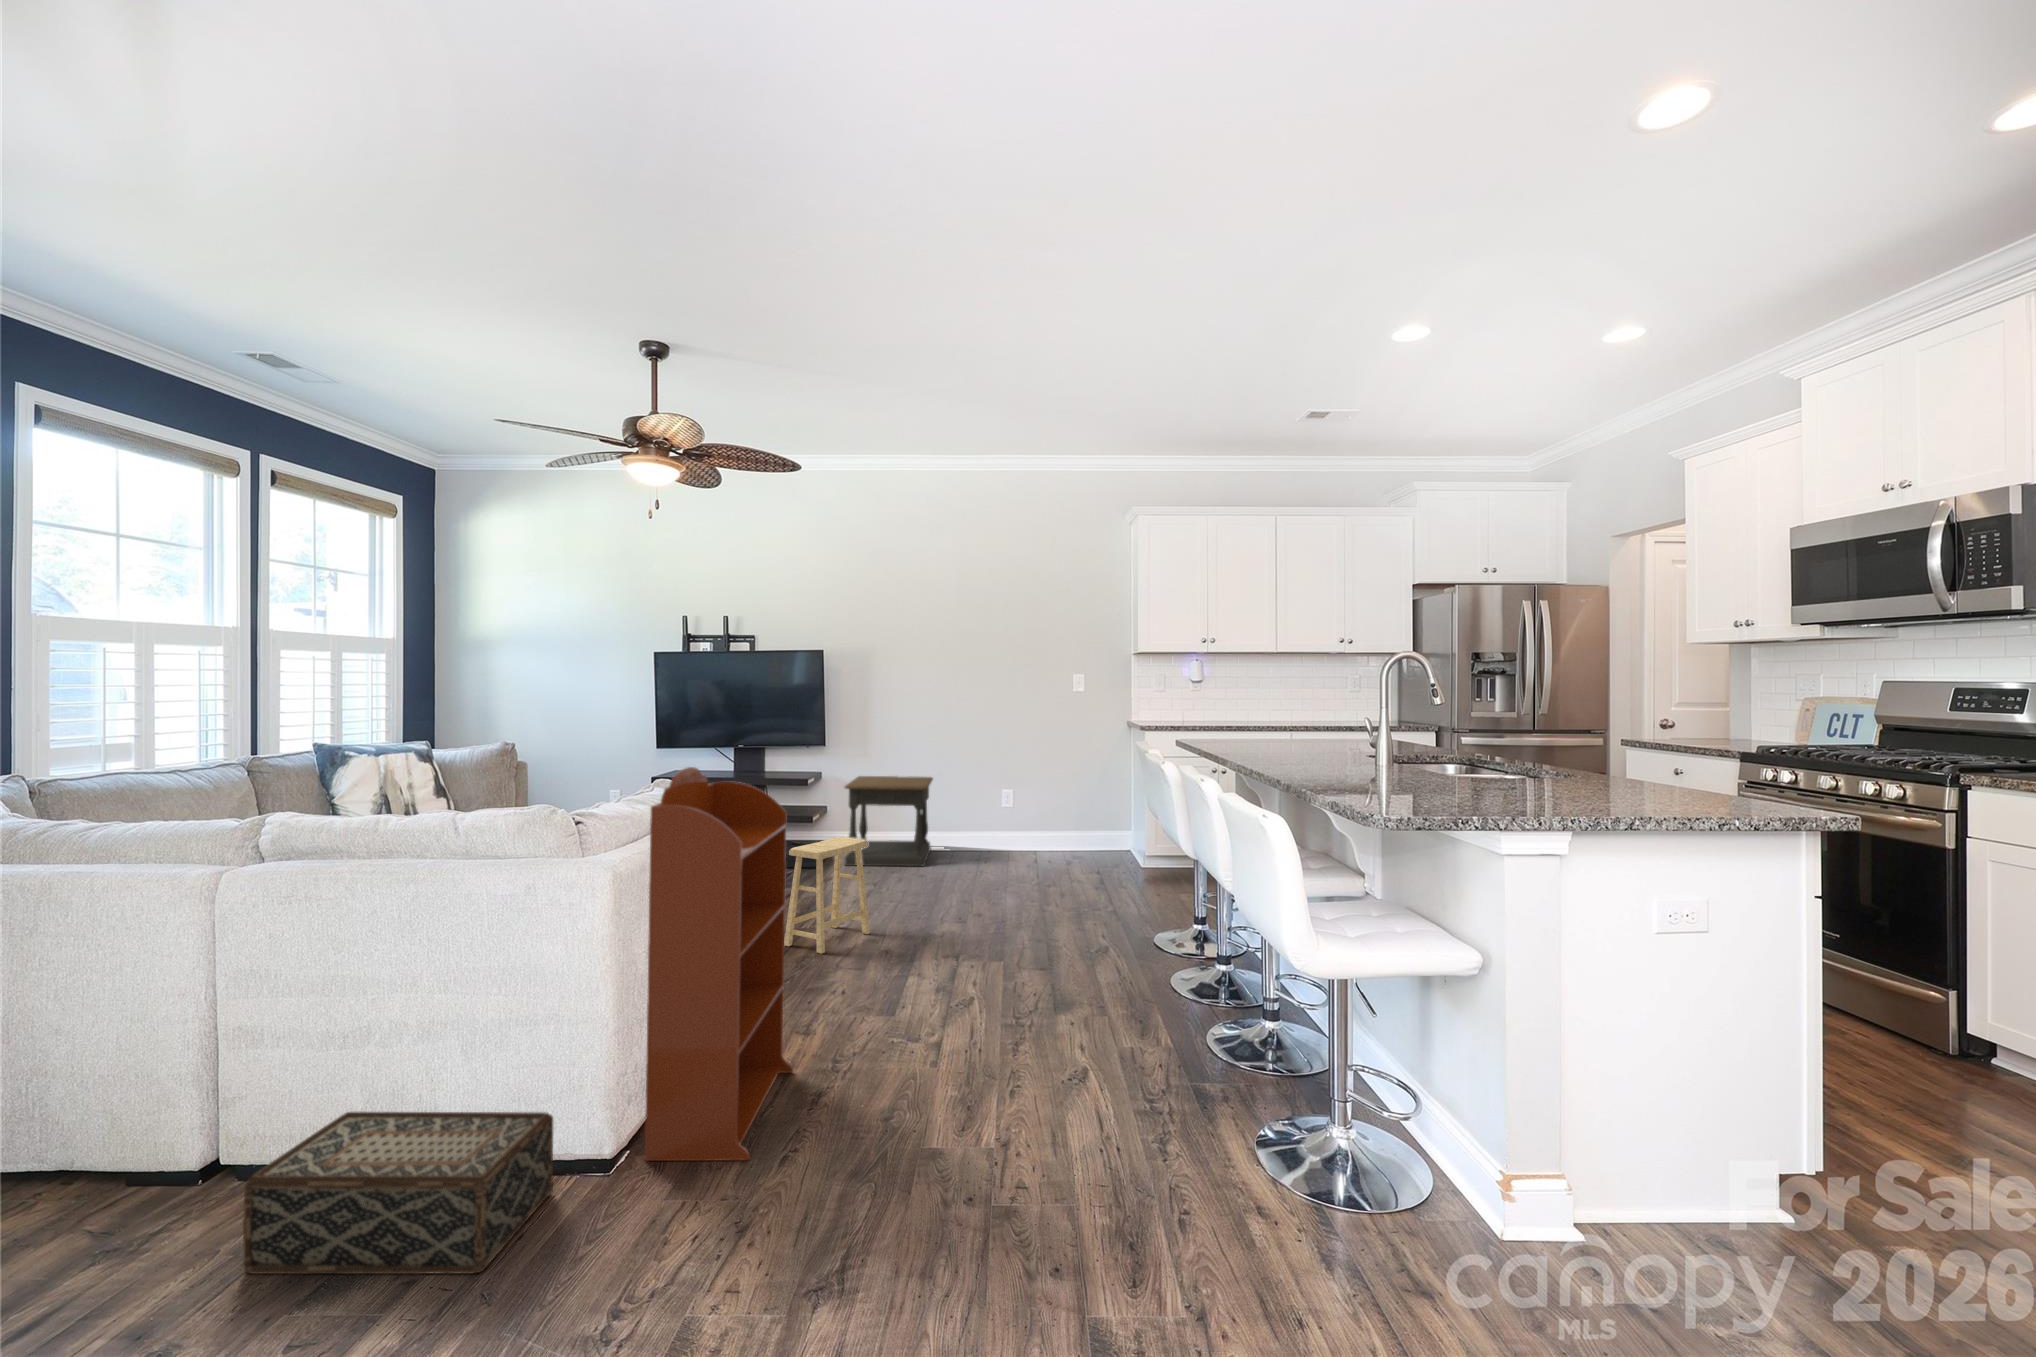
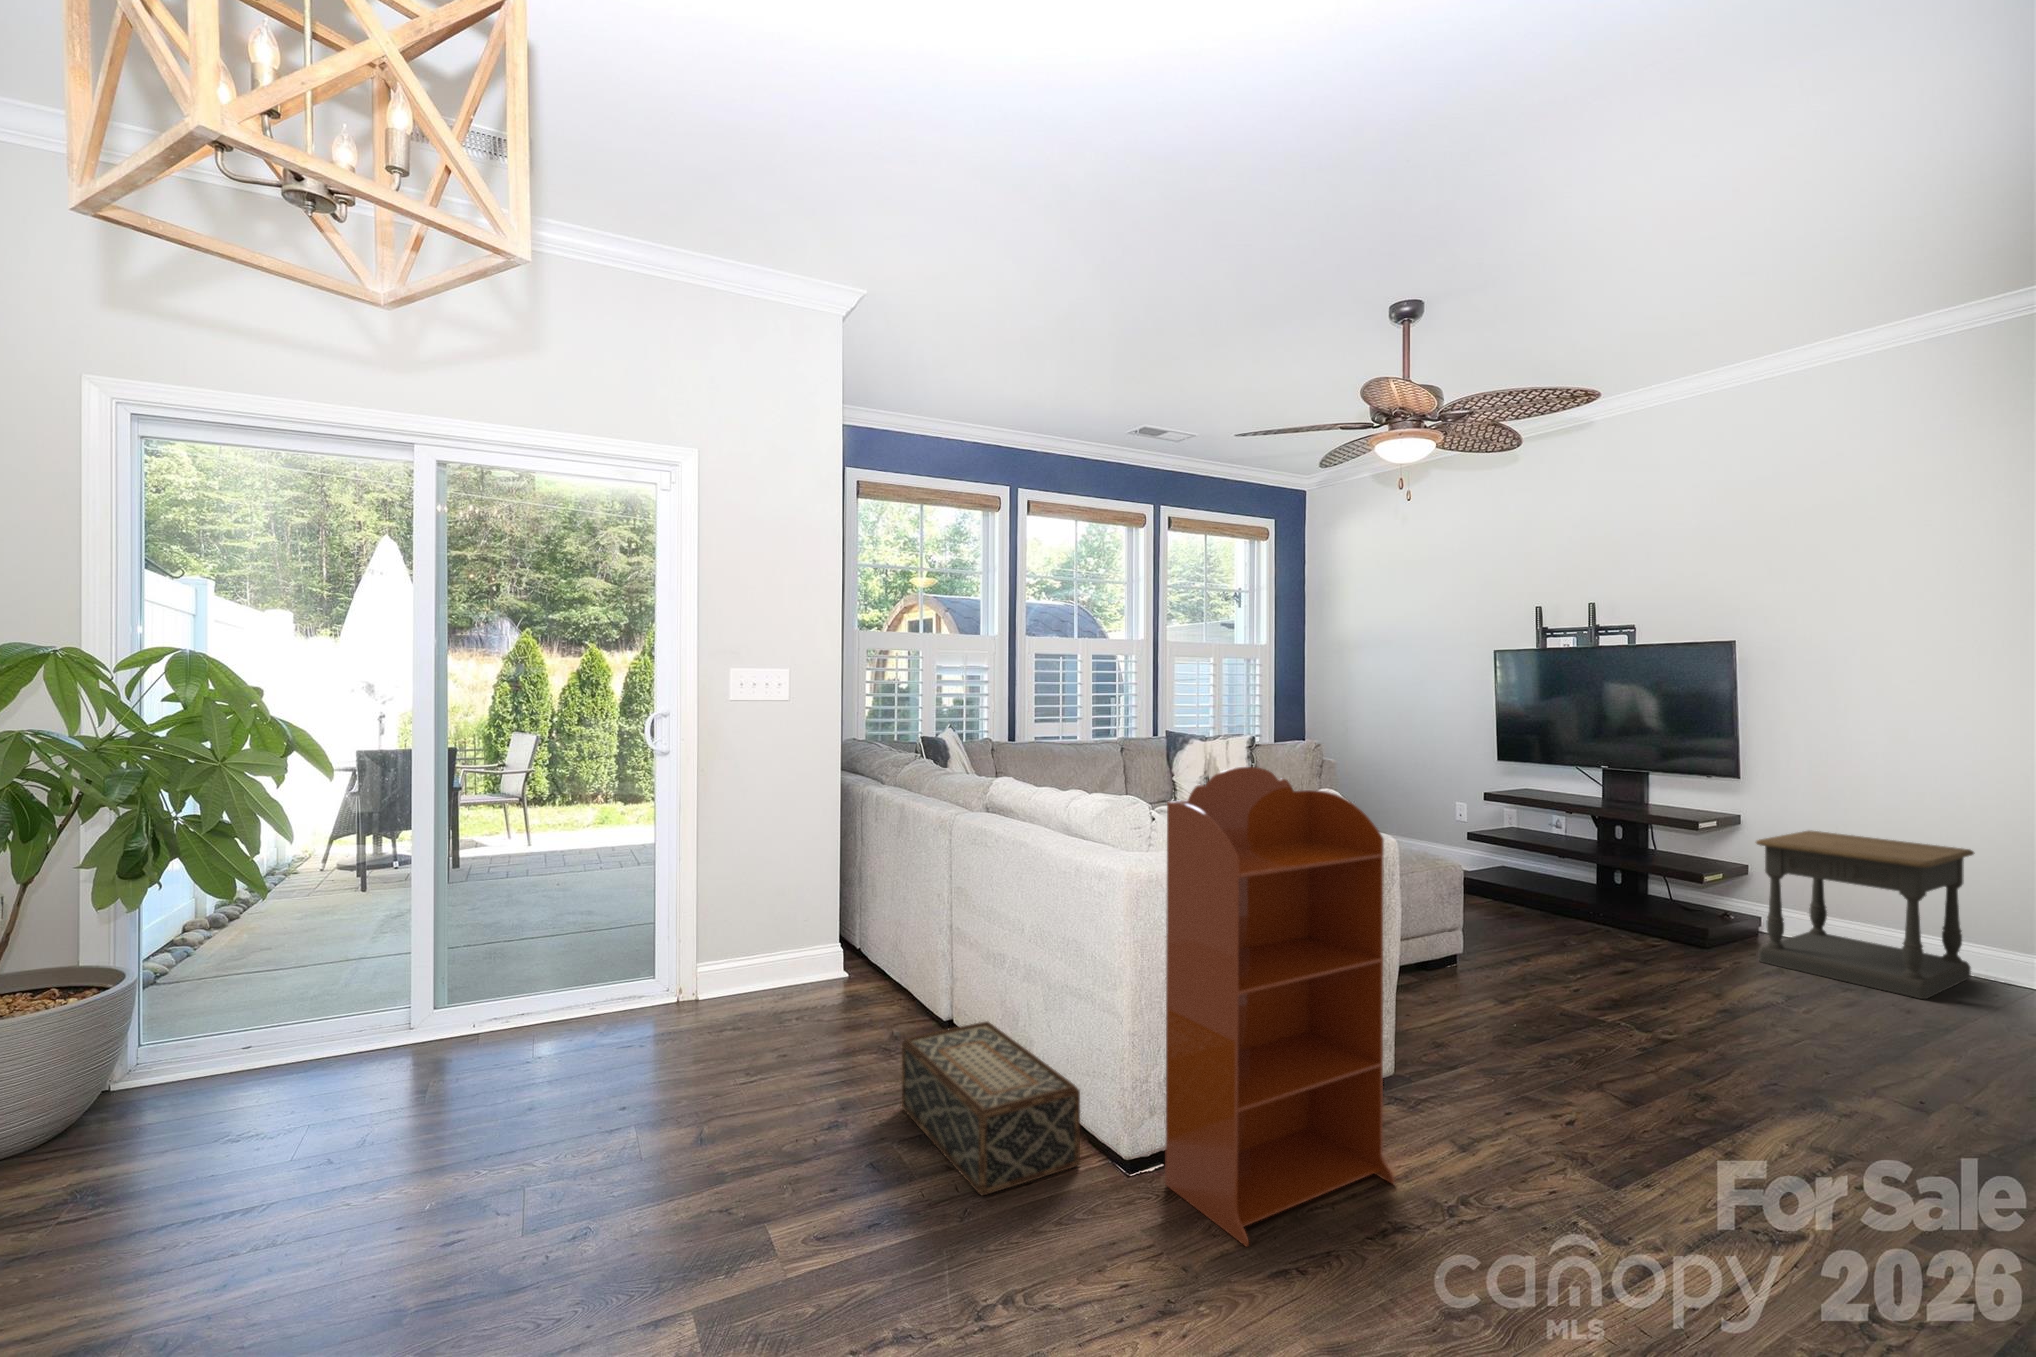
footstool: present [784,837,870,954] -> none [1546,904,1699,1064]

